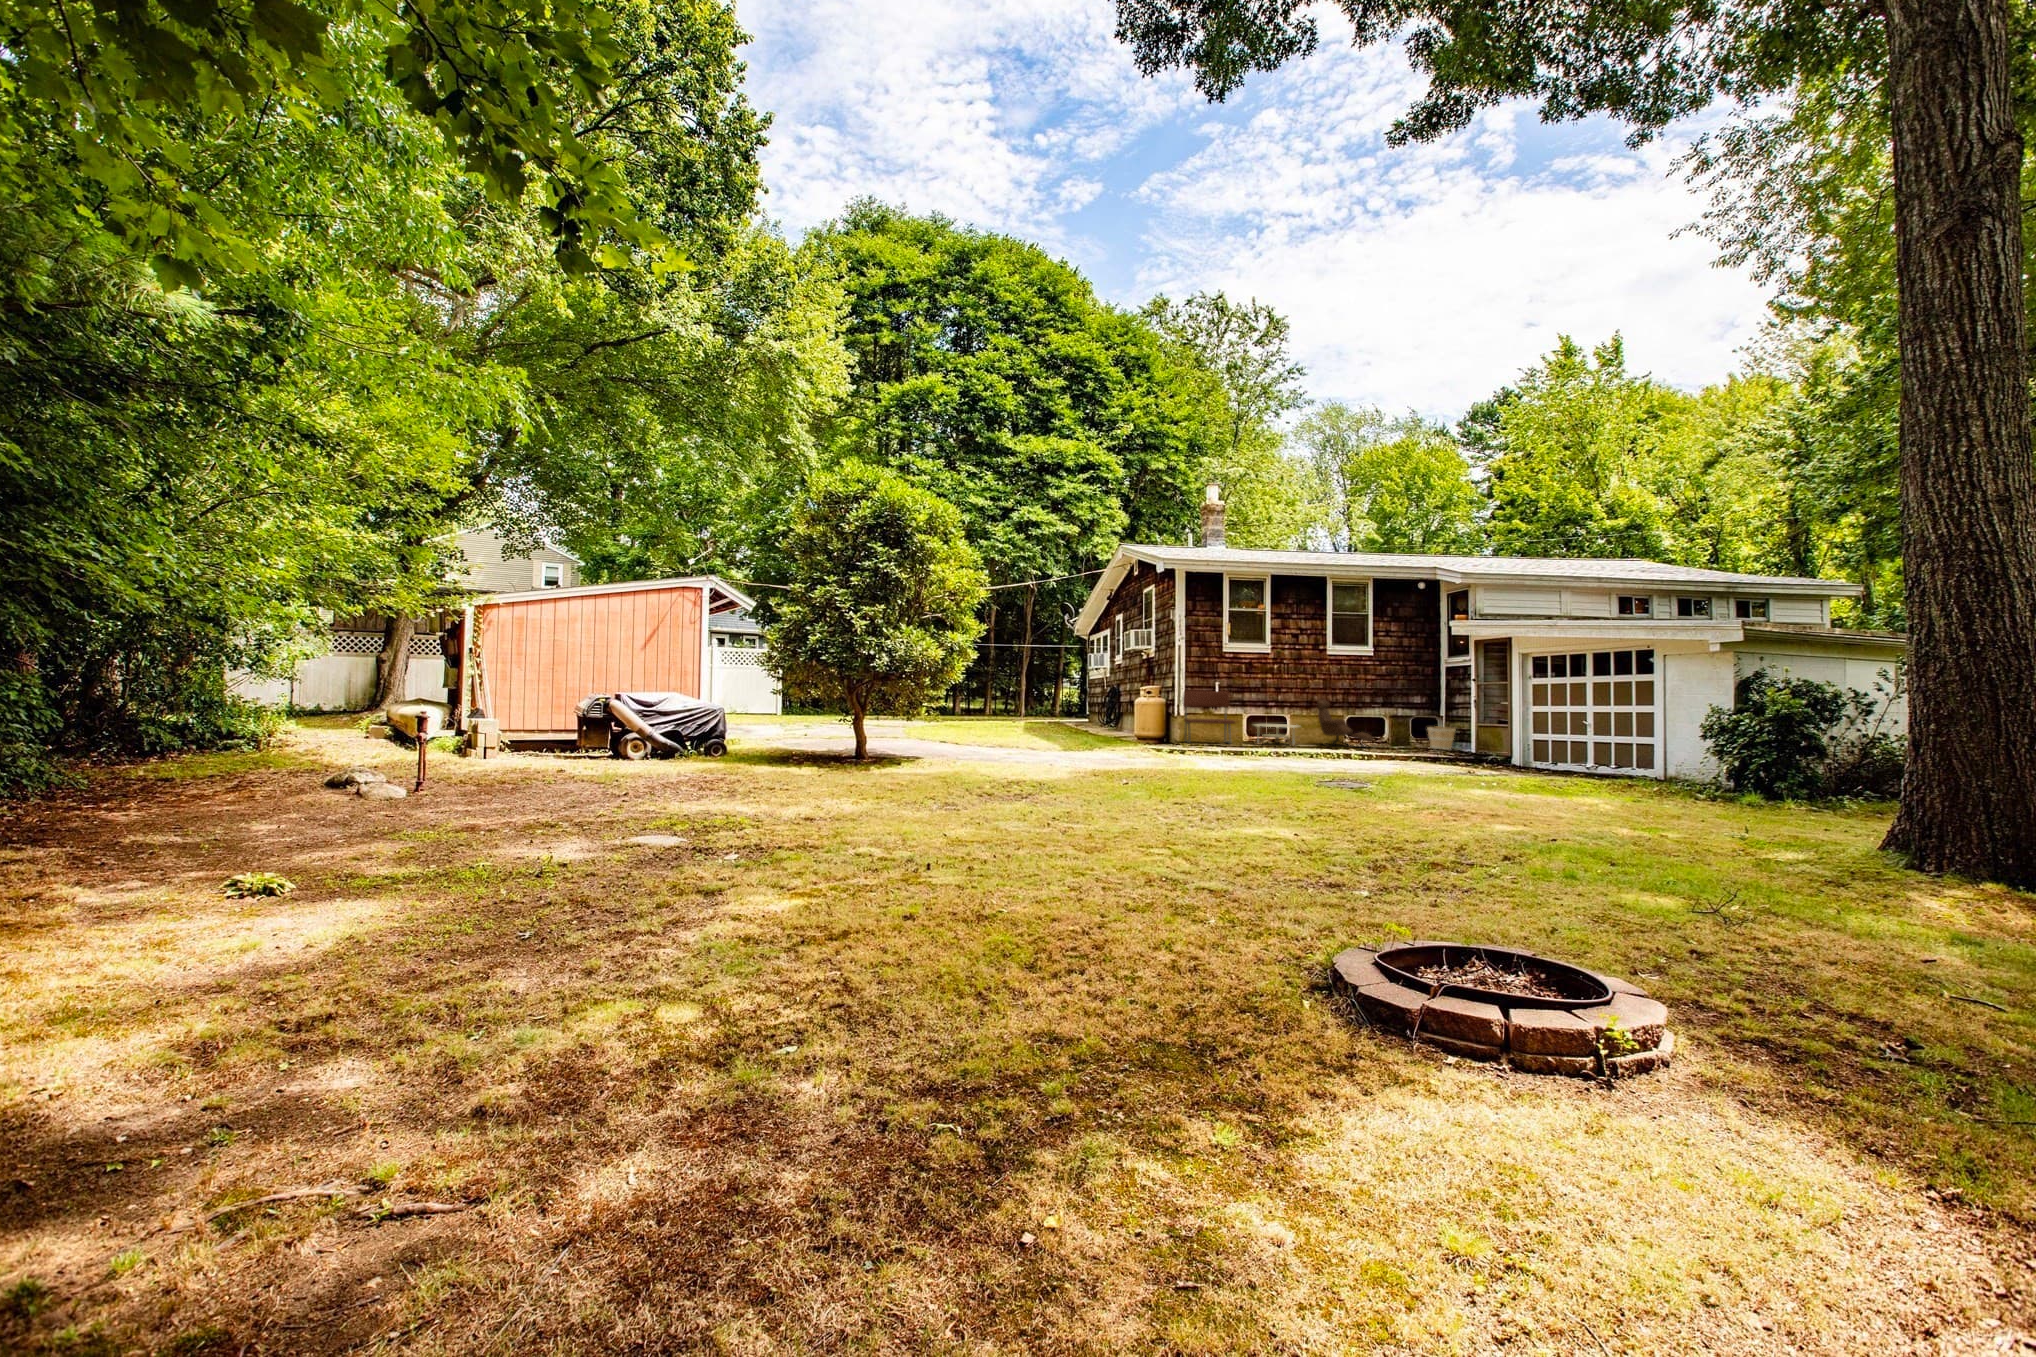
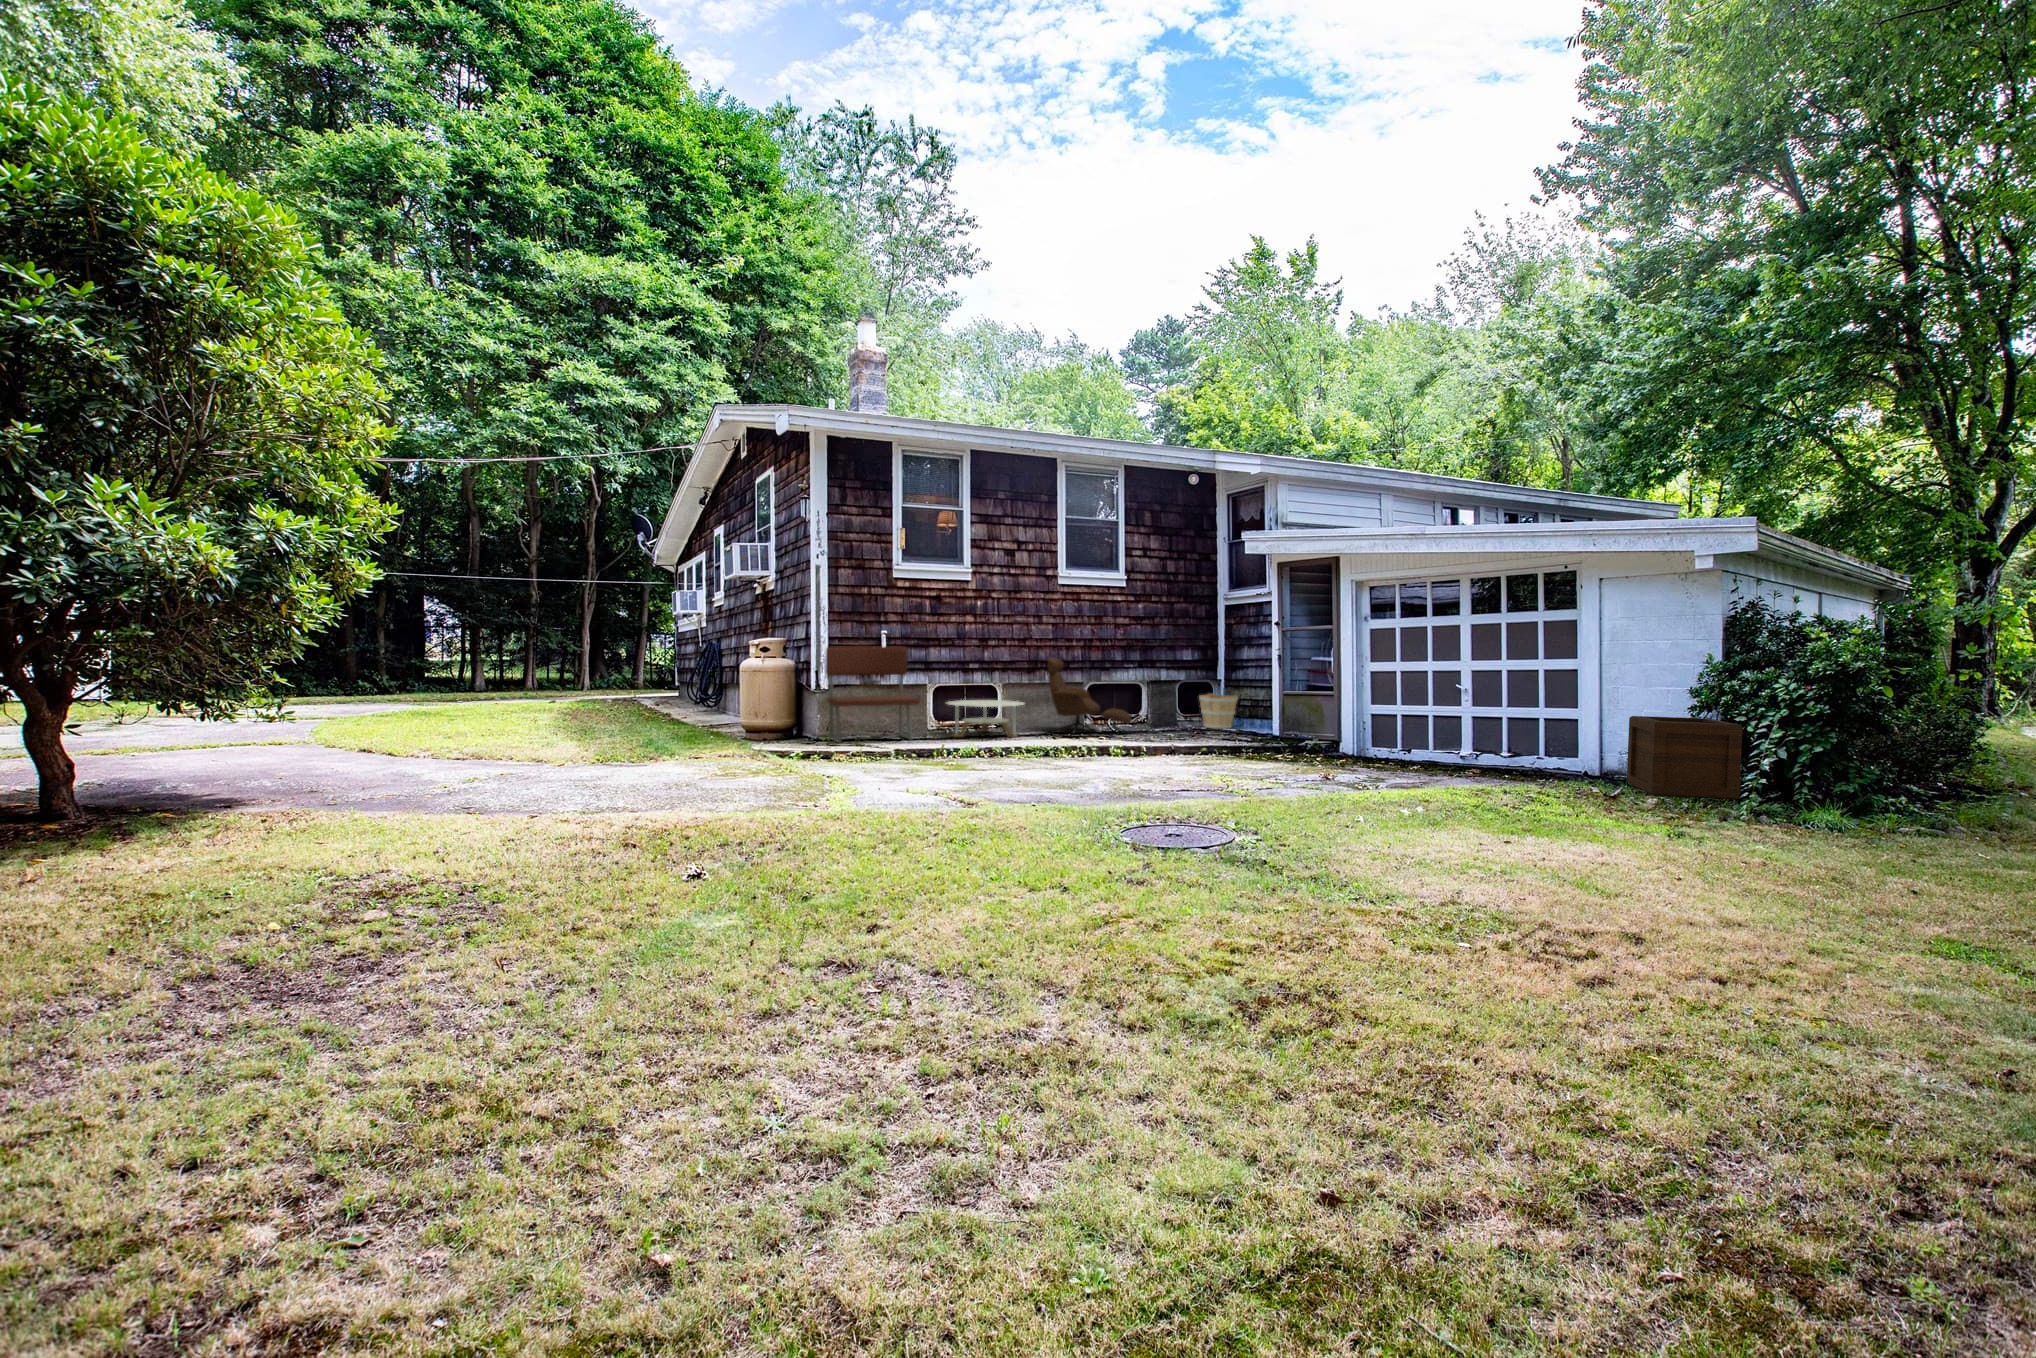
wooden crate: none [1660,741,1718,790] -> present [1627,716,1743,800]

